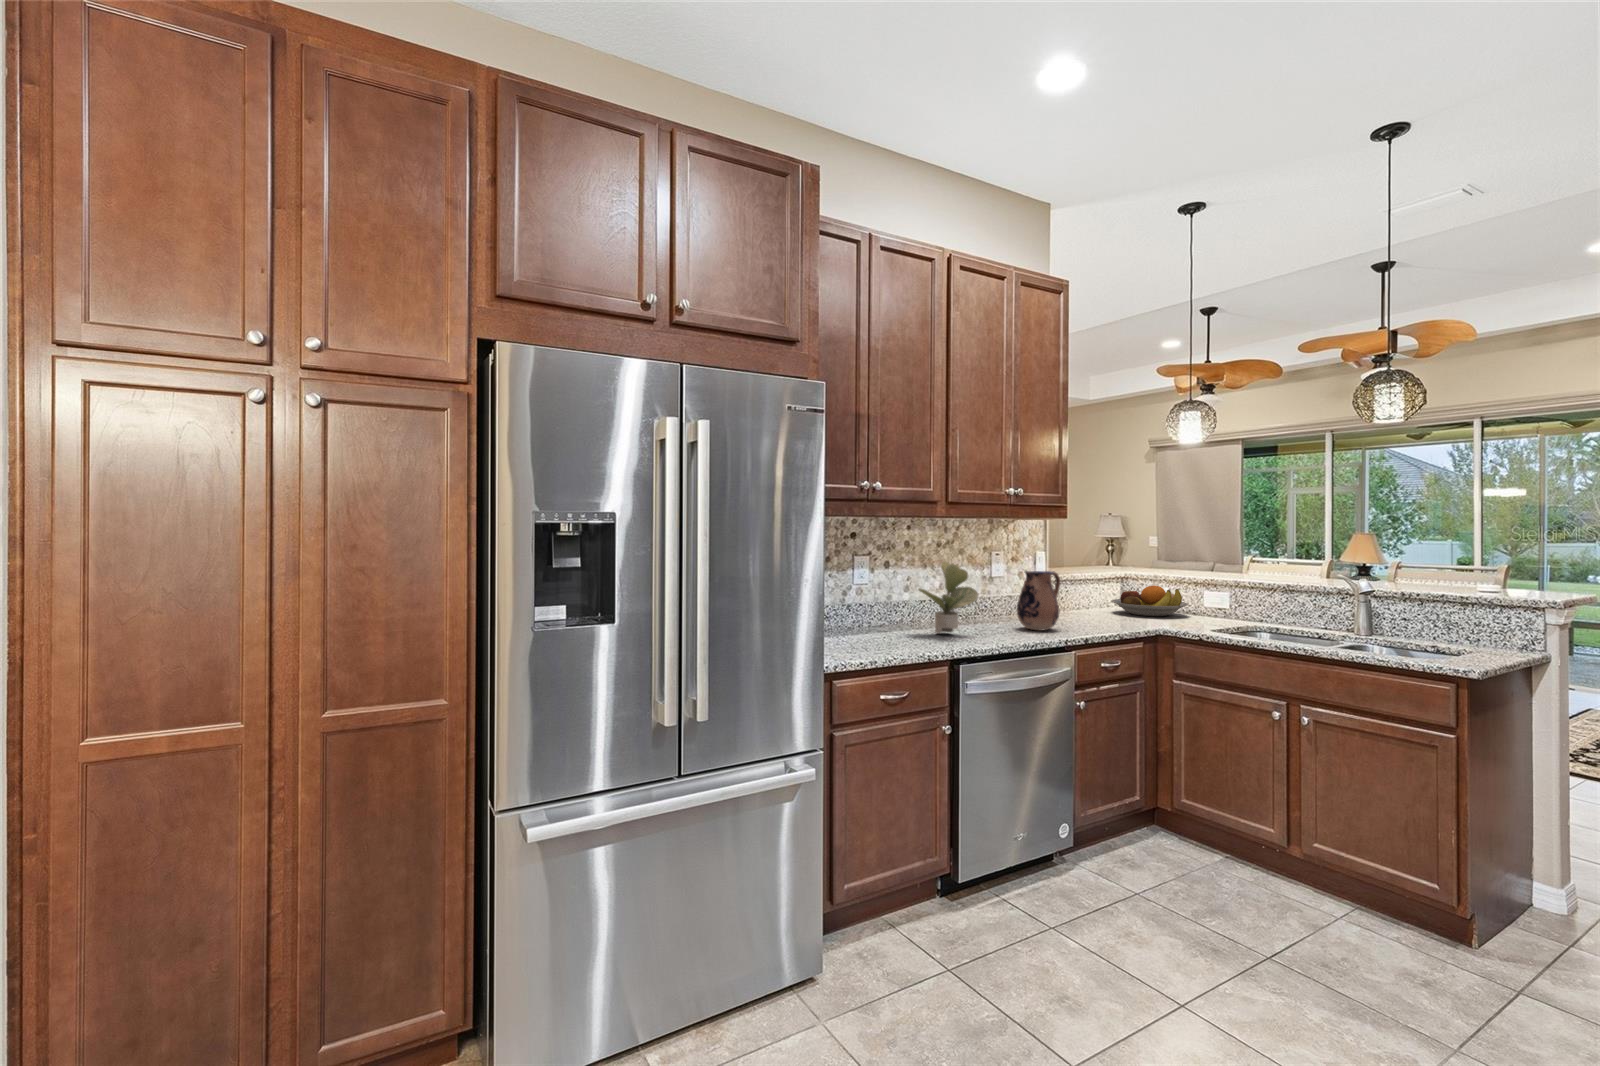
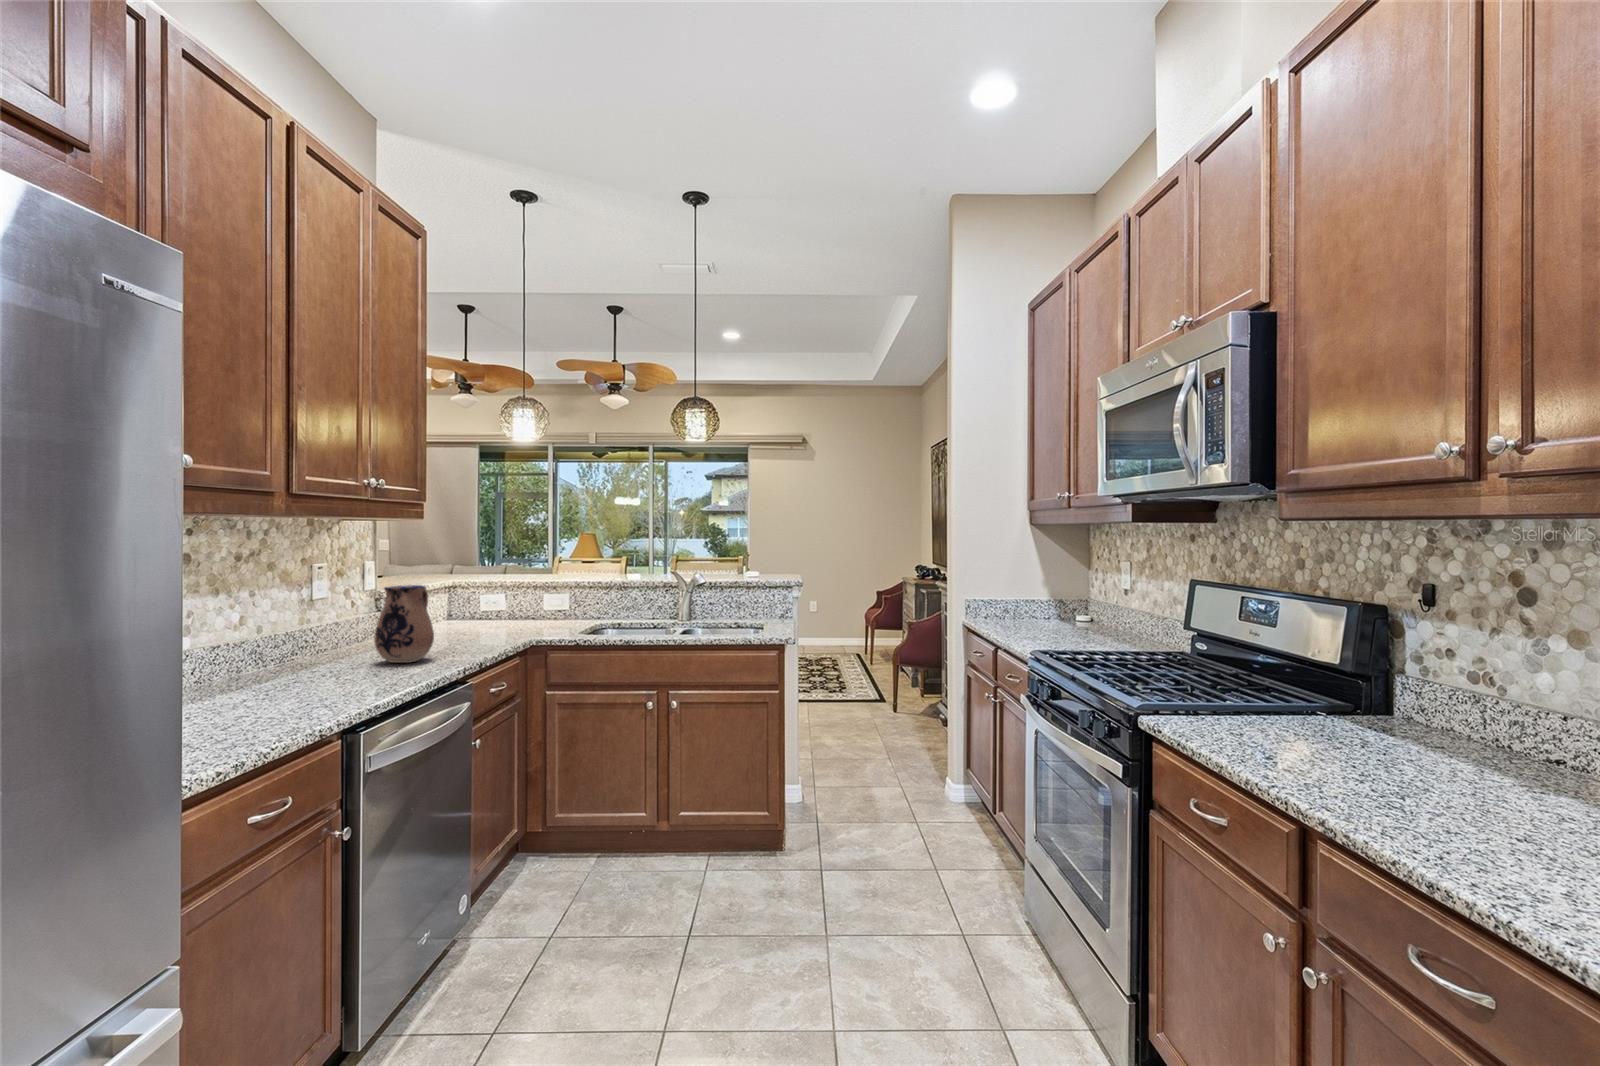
potted plant: present [919,561,978,633] -> none [235,581,342,694]
fruit bowl: present [1112,585,1188,616] -> none [448,592,530,627]

